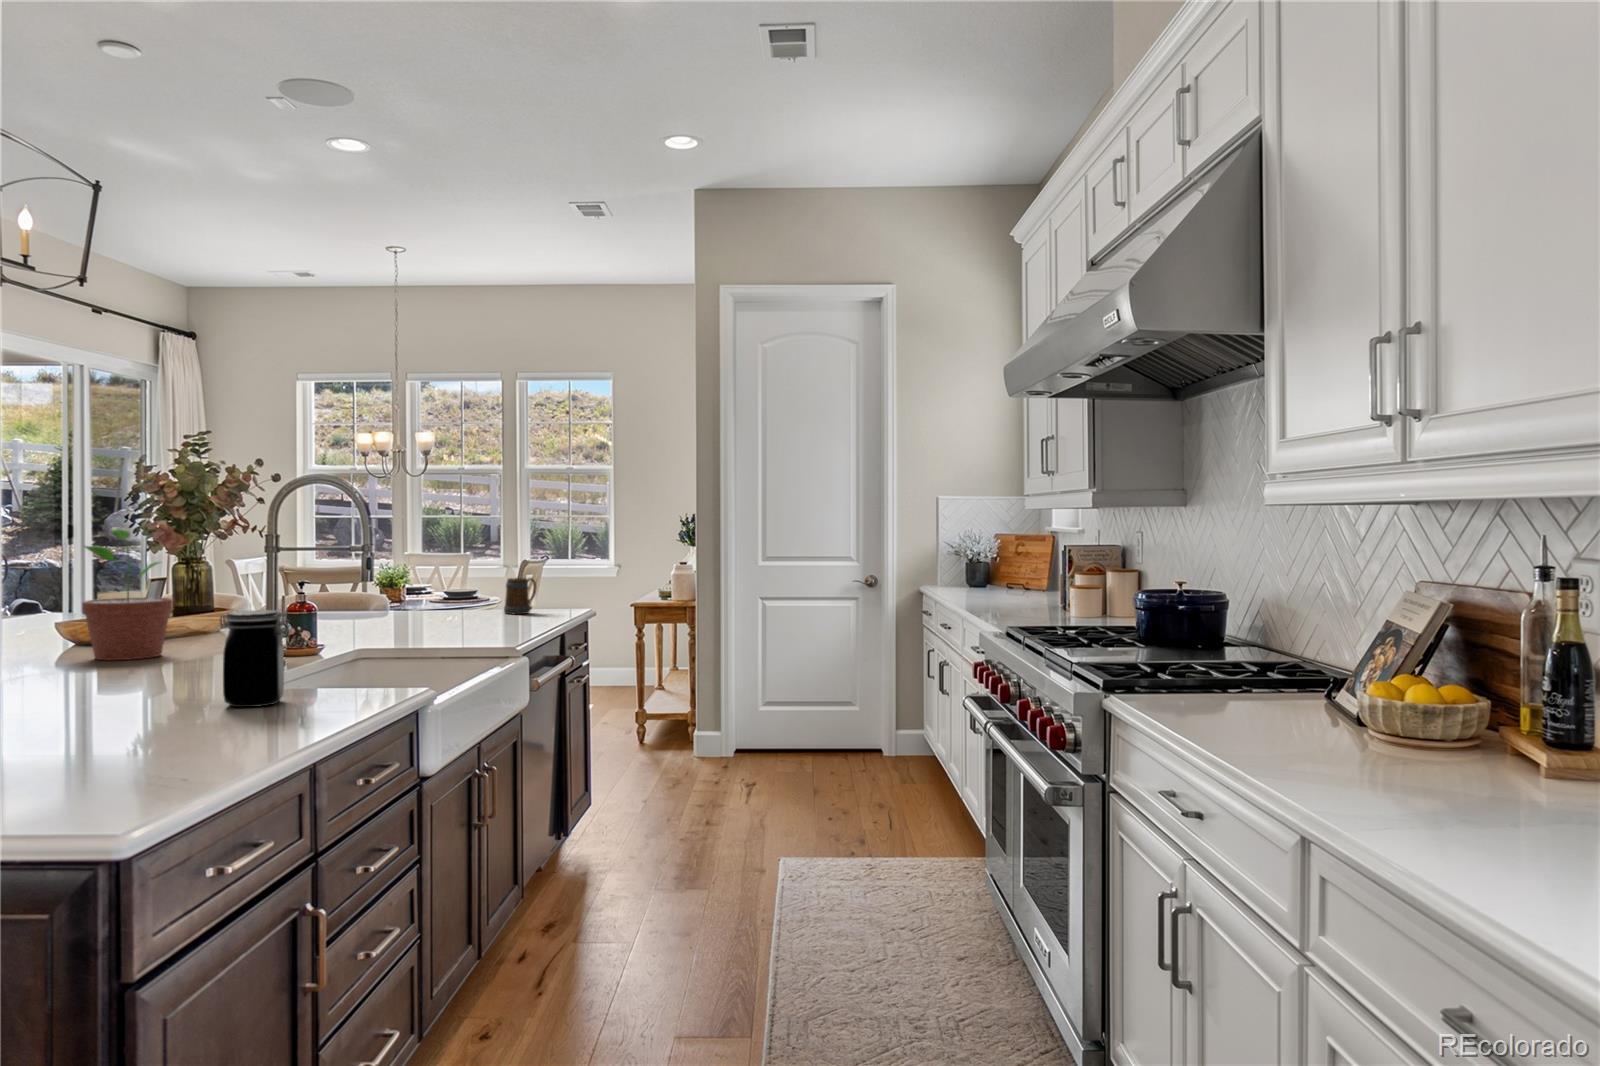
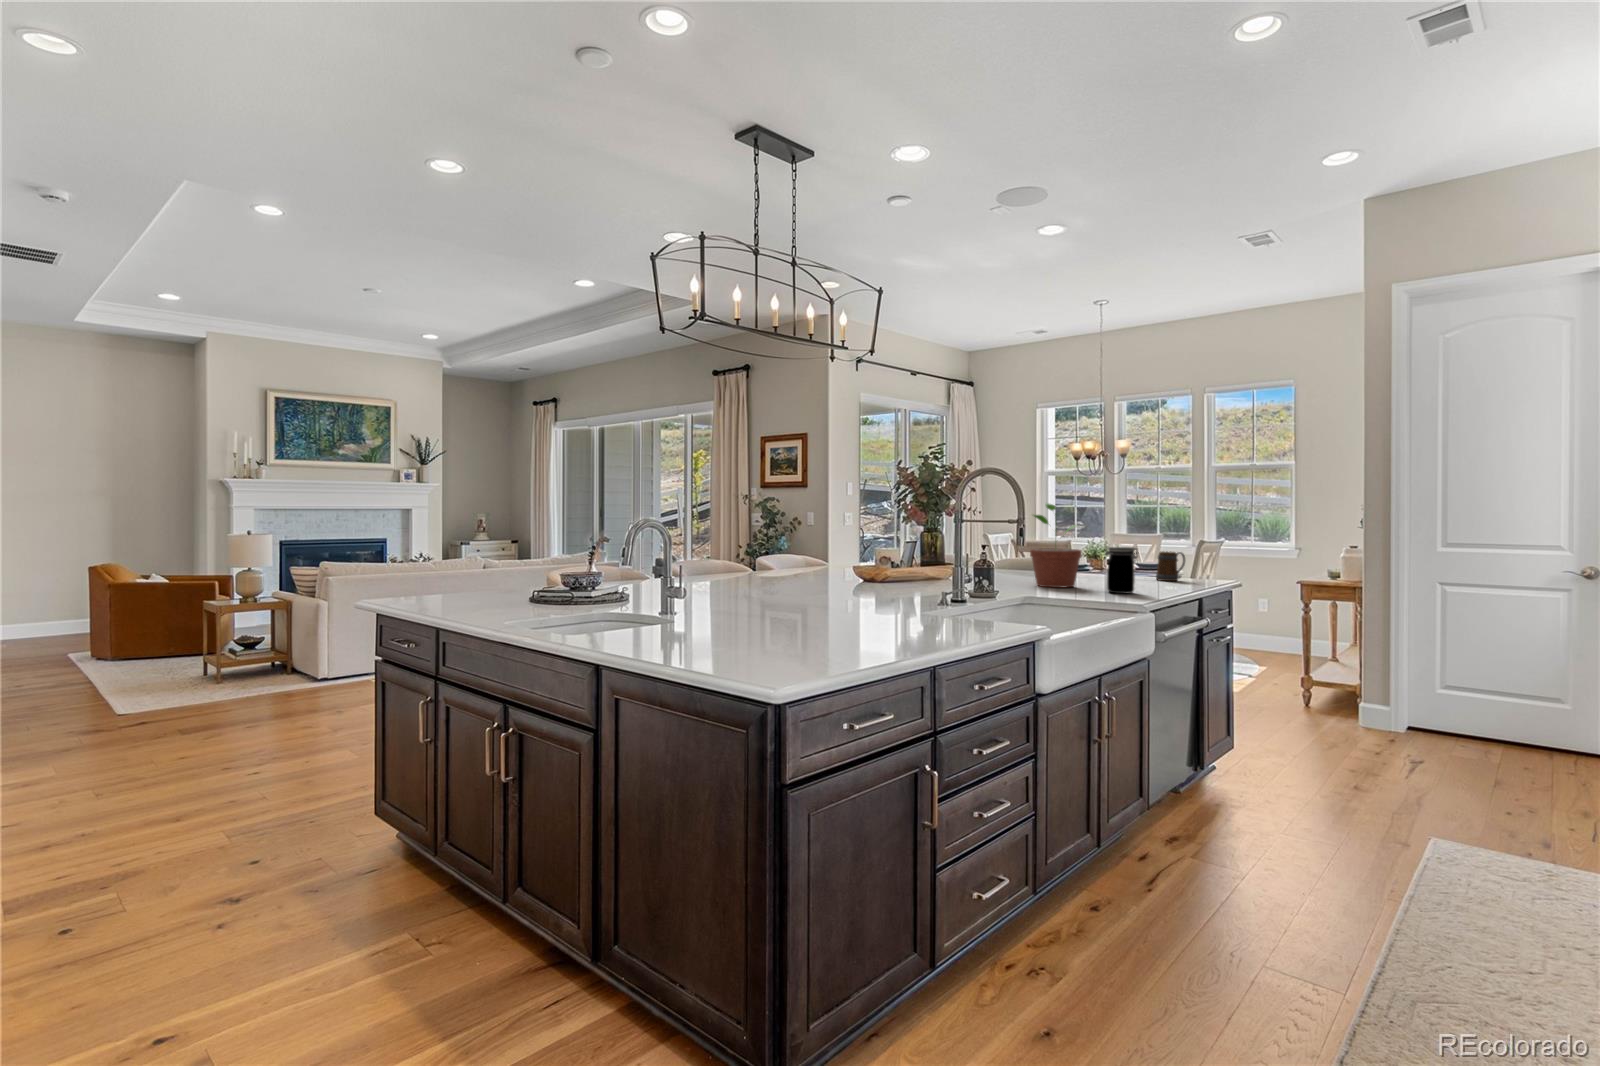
potted plant: present [82,527,173,660] -> present [1030,503,1082,587]
jar: present [220,610,289,707] -> present [1105,547,1138,594]

